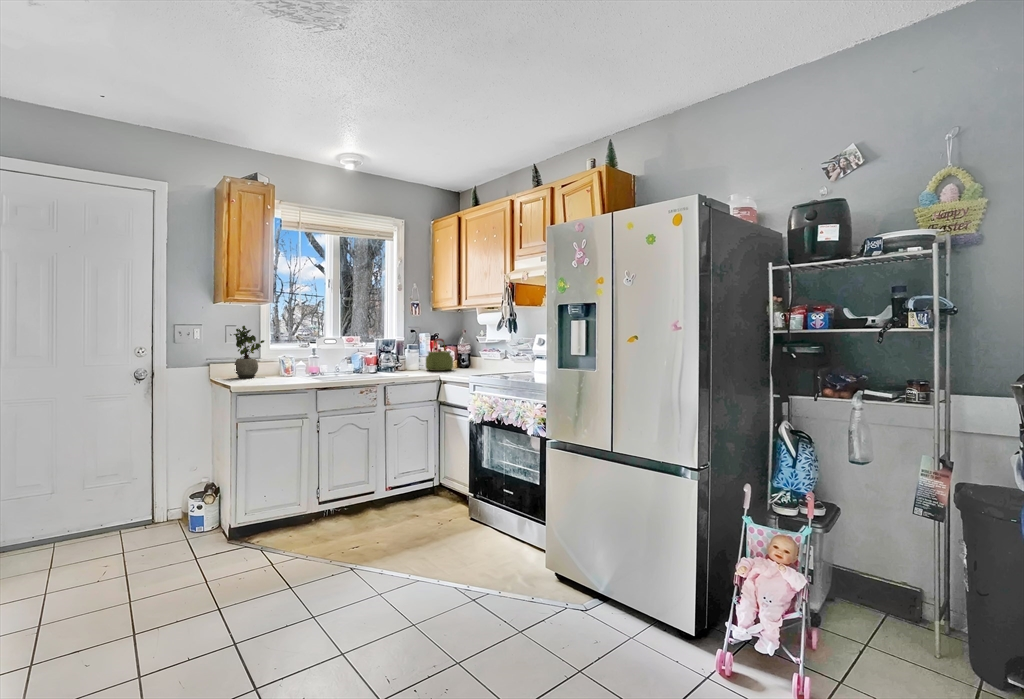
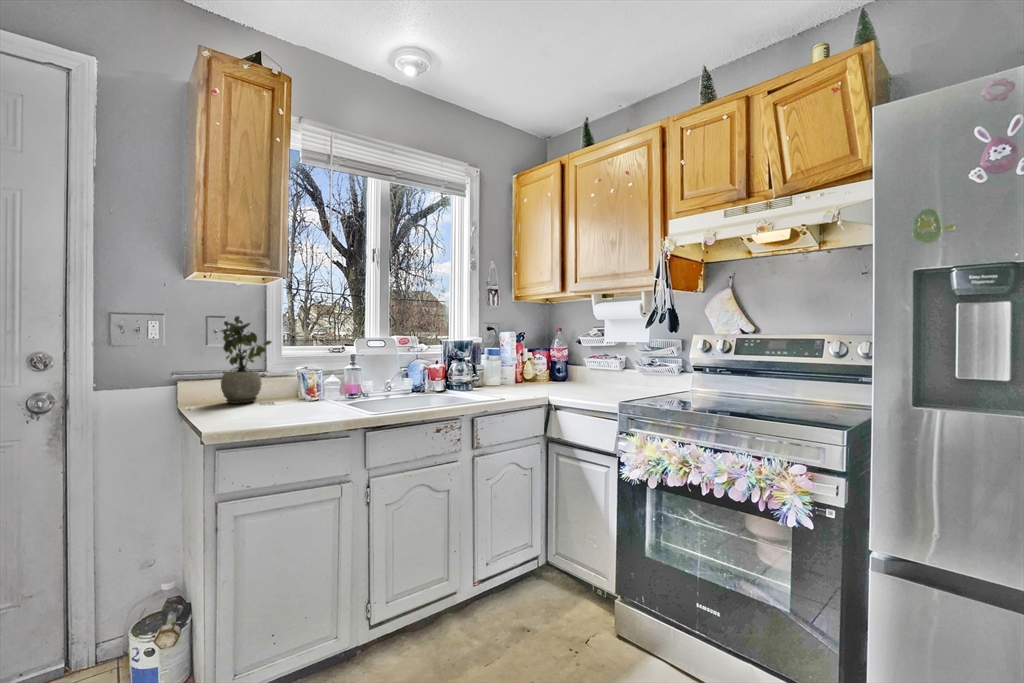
kettle: present [426,339,453,371] -> none [514,339,554,387]

